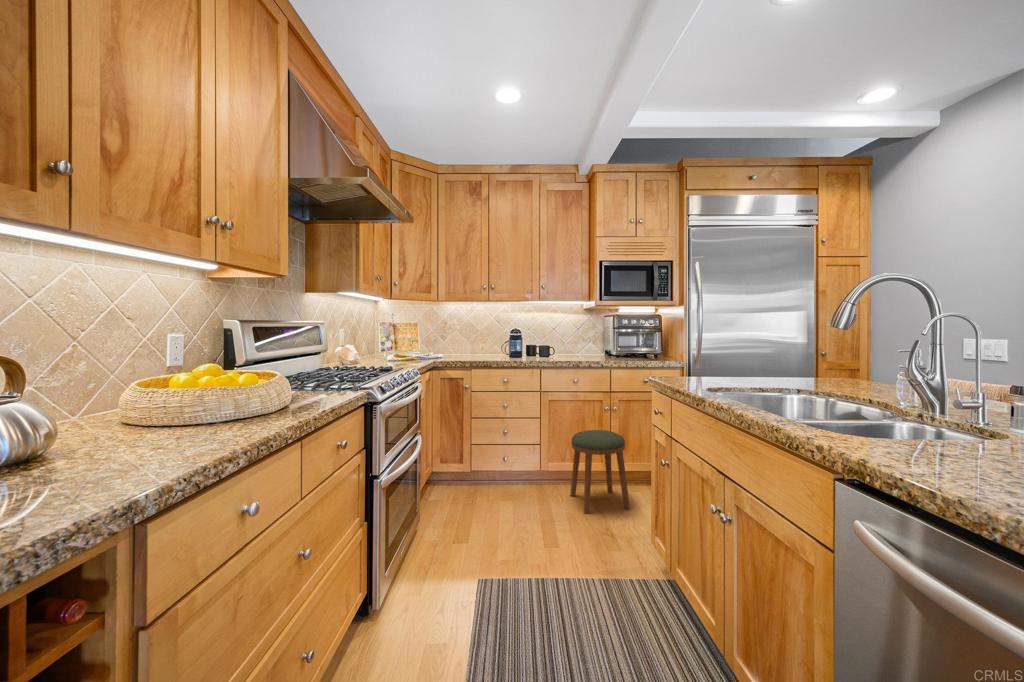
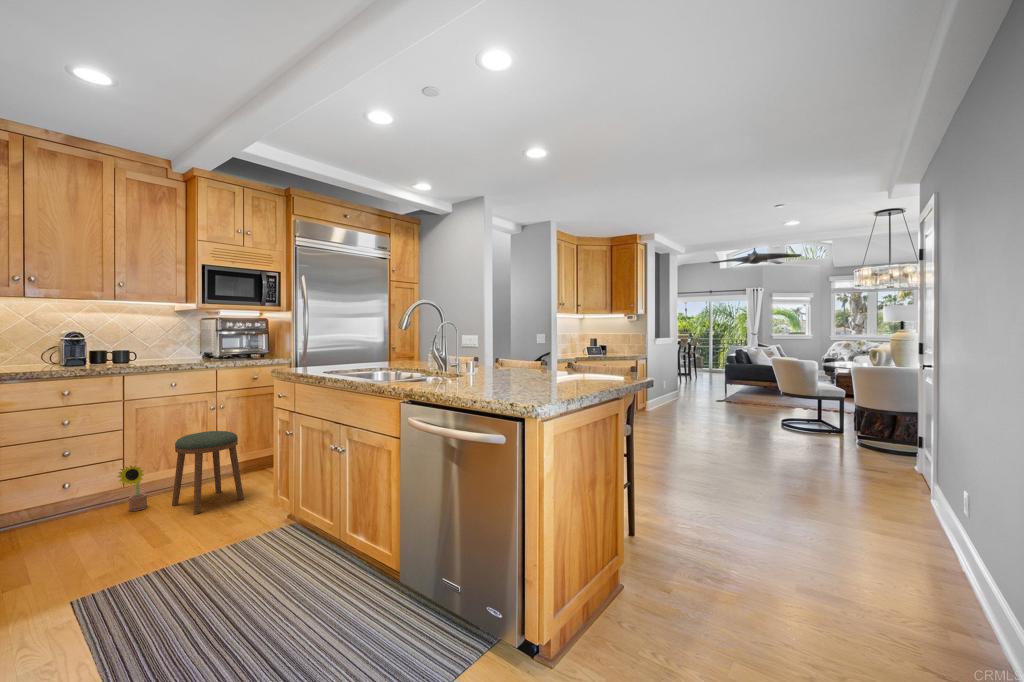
decorative plant: none [531,451,553,492] -> present [117,465,147,511]

